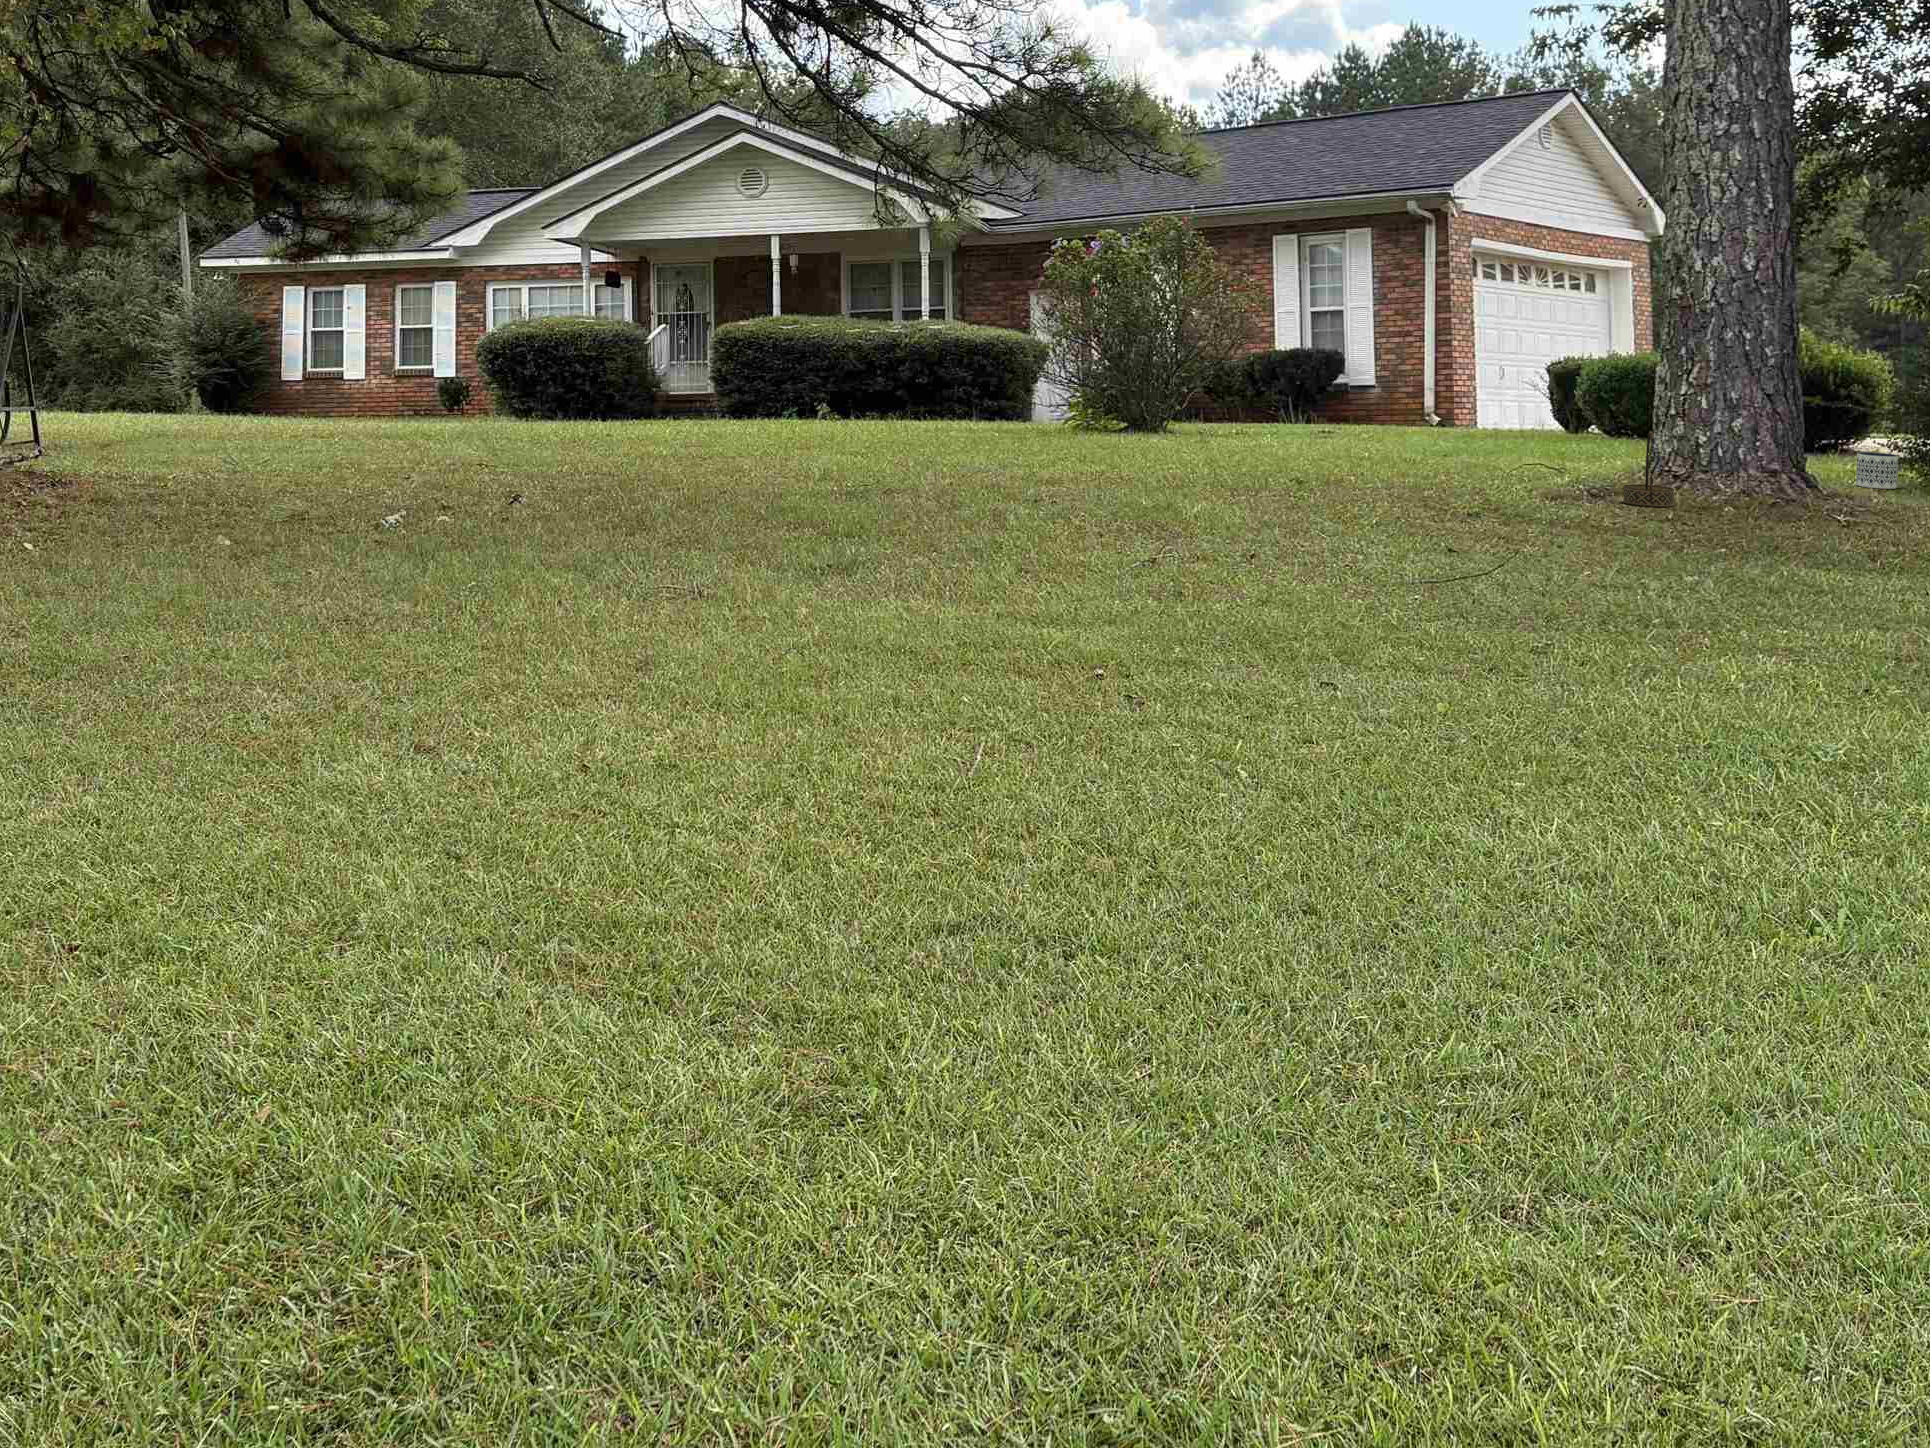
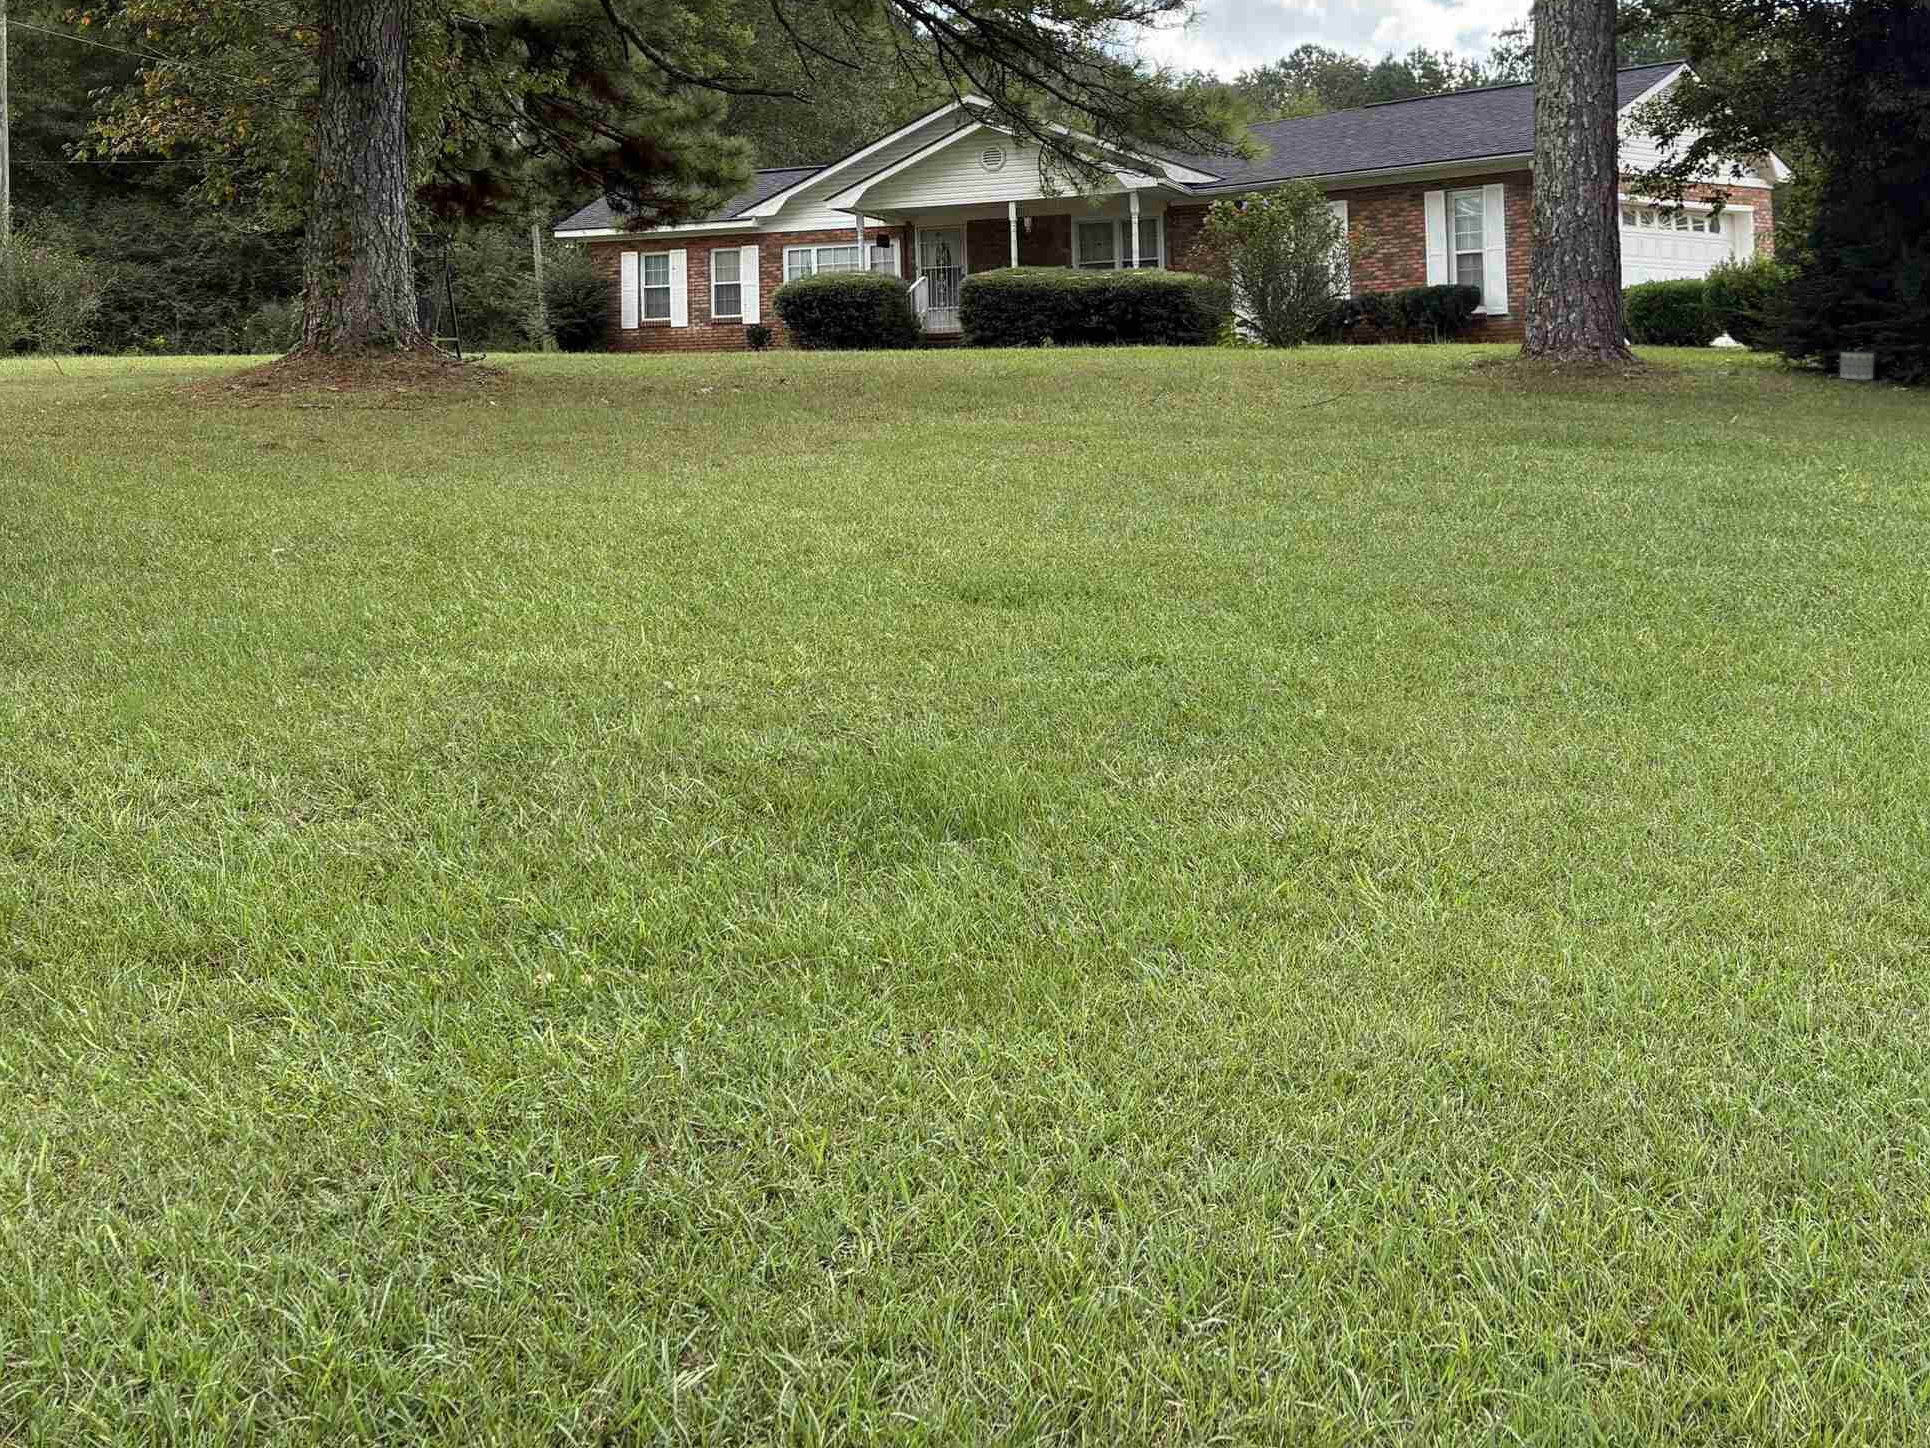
basket: present [1623,431,1674,507] -> none [1624,334,1663,391]

